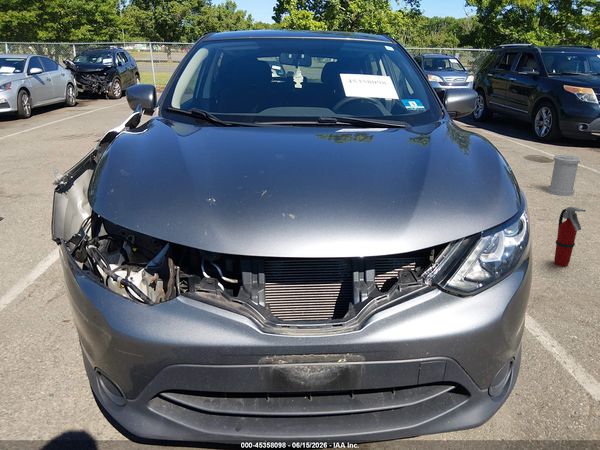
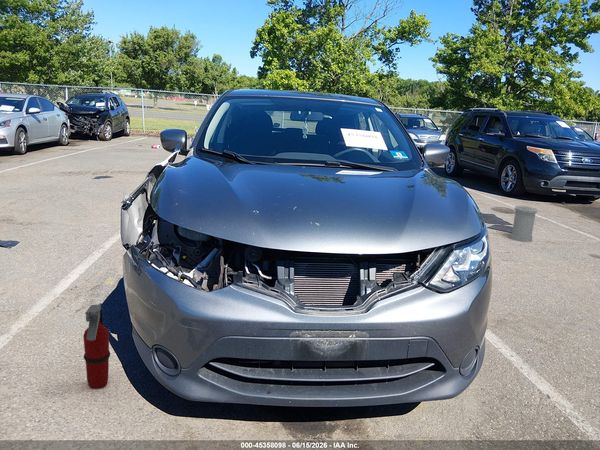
fire extinguisher: present [554,207,586,266] -> present [84,305,110,389]

